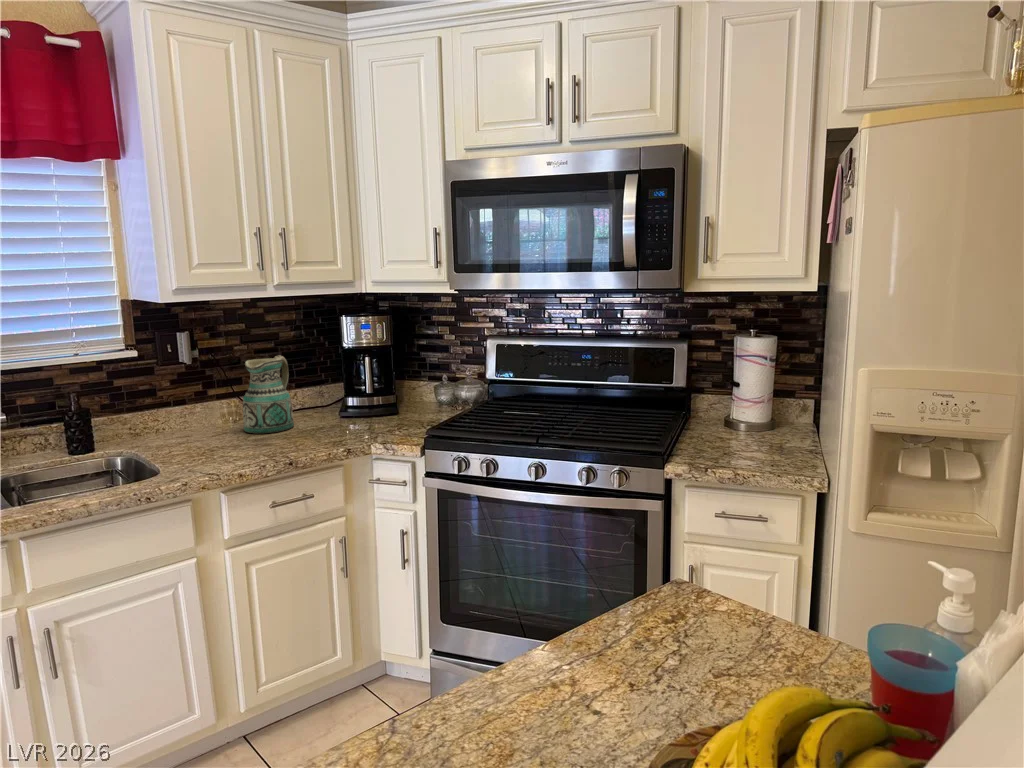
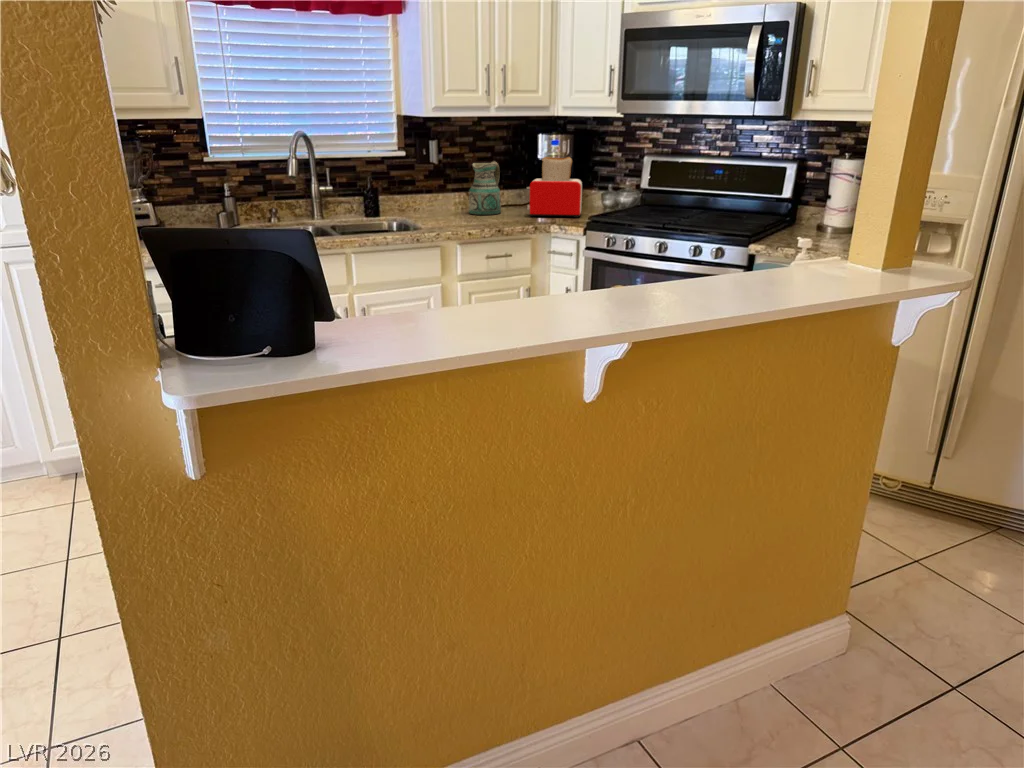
toaster: none [329,346,410,431] -> present [527,157,582,218]

